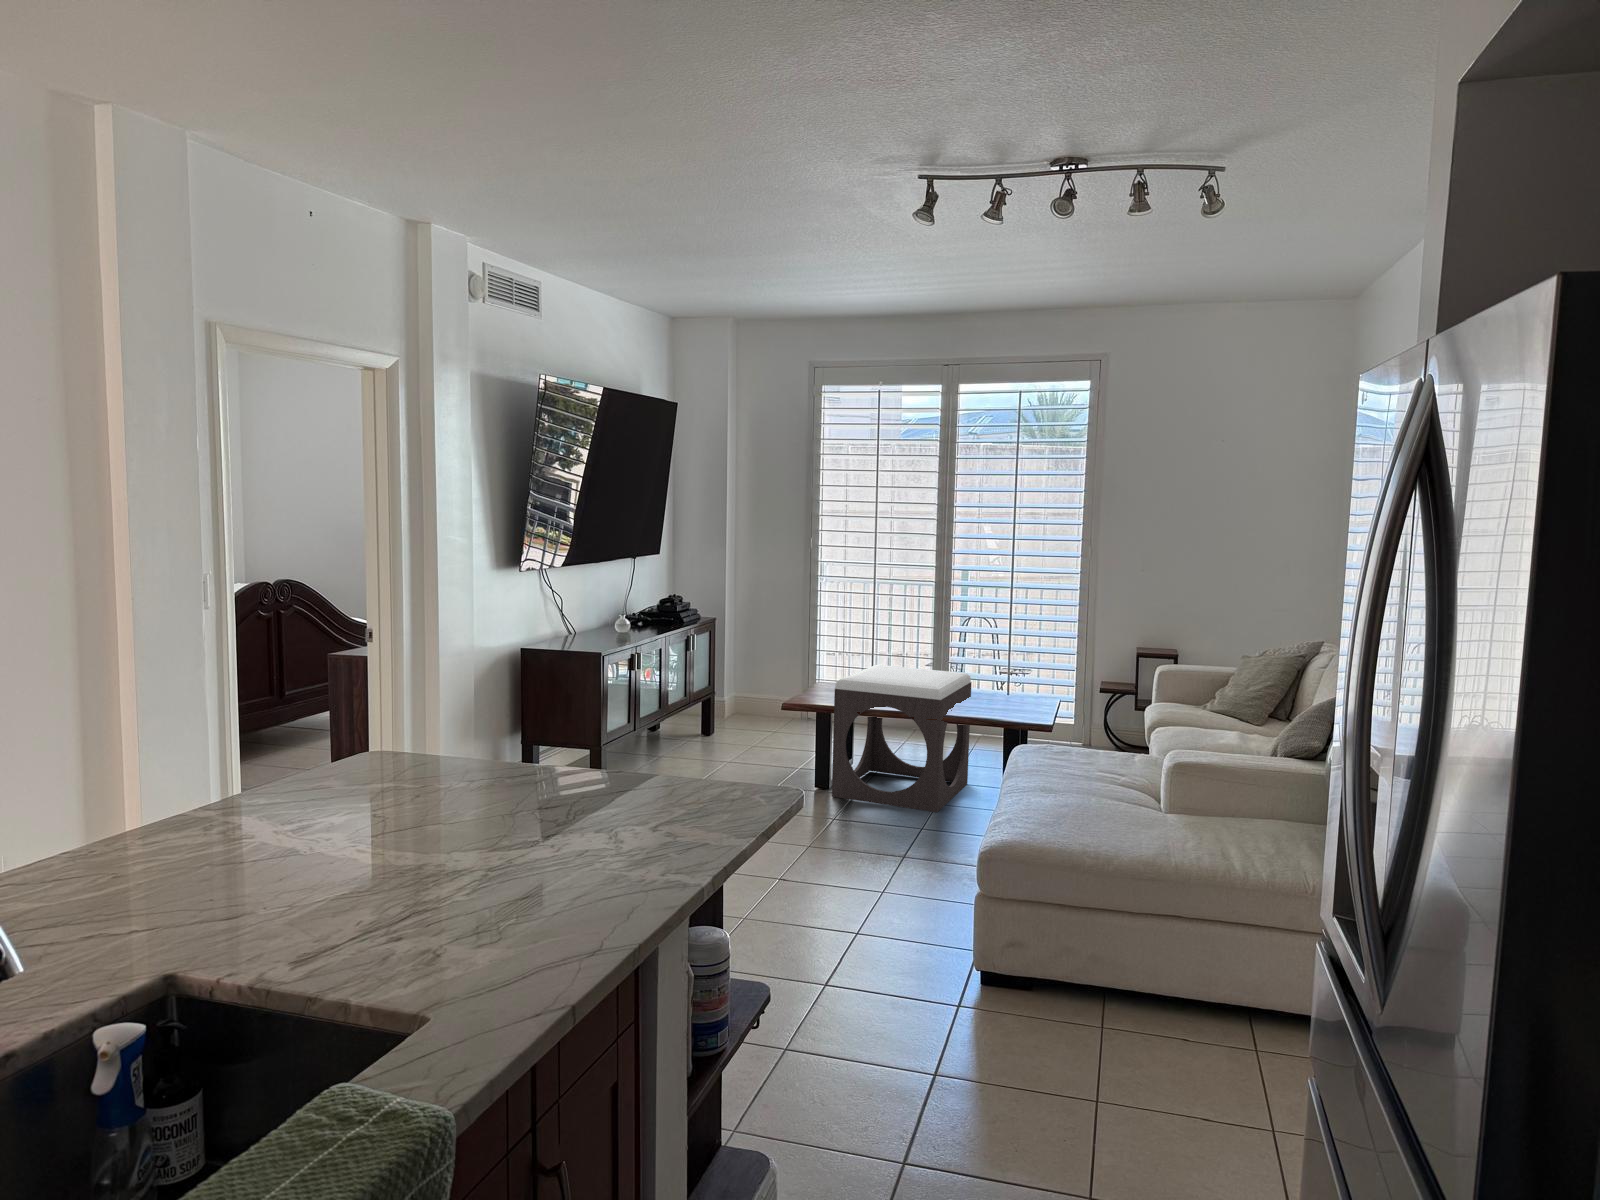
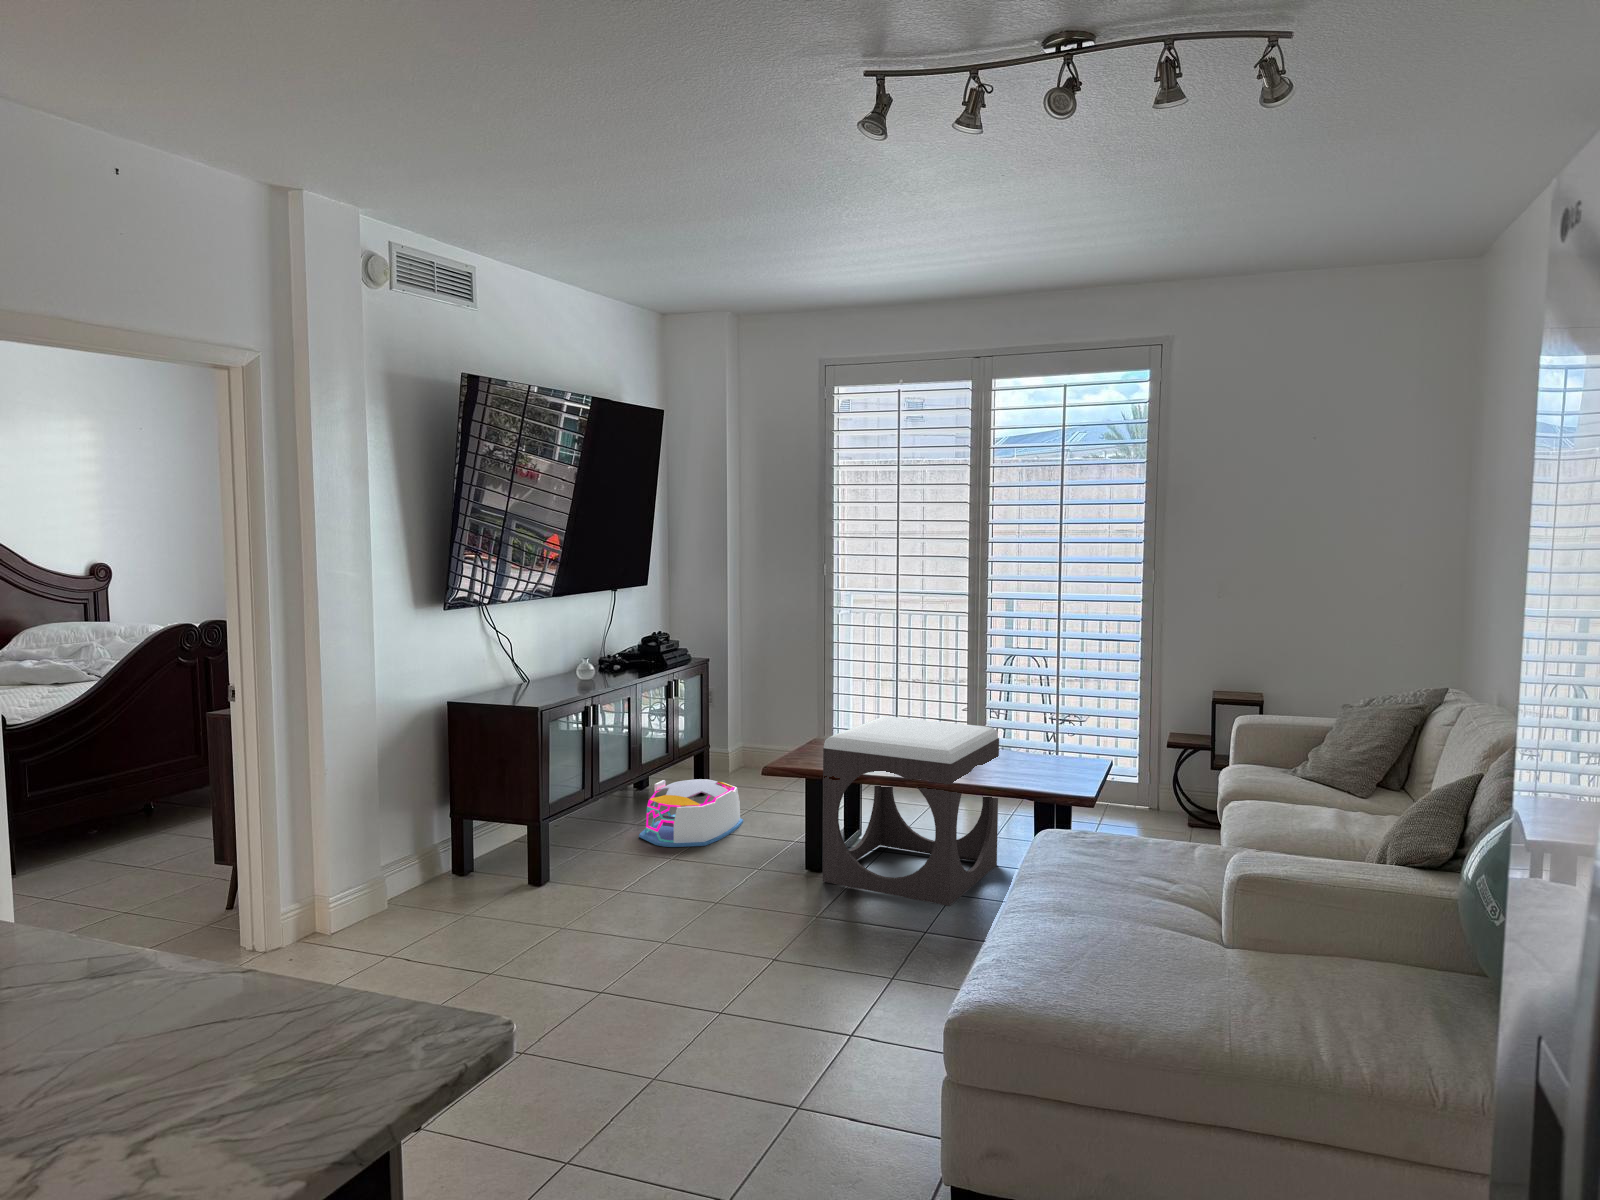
storage bin: none [668,719,751,773] -> present [639,779,743,847]

